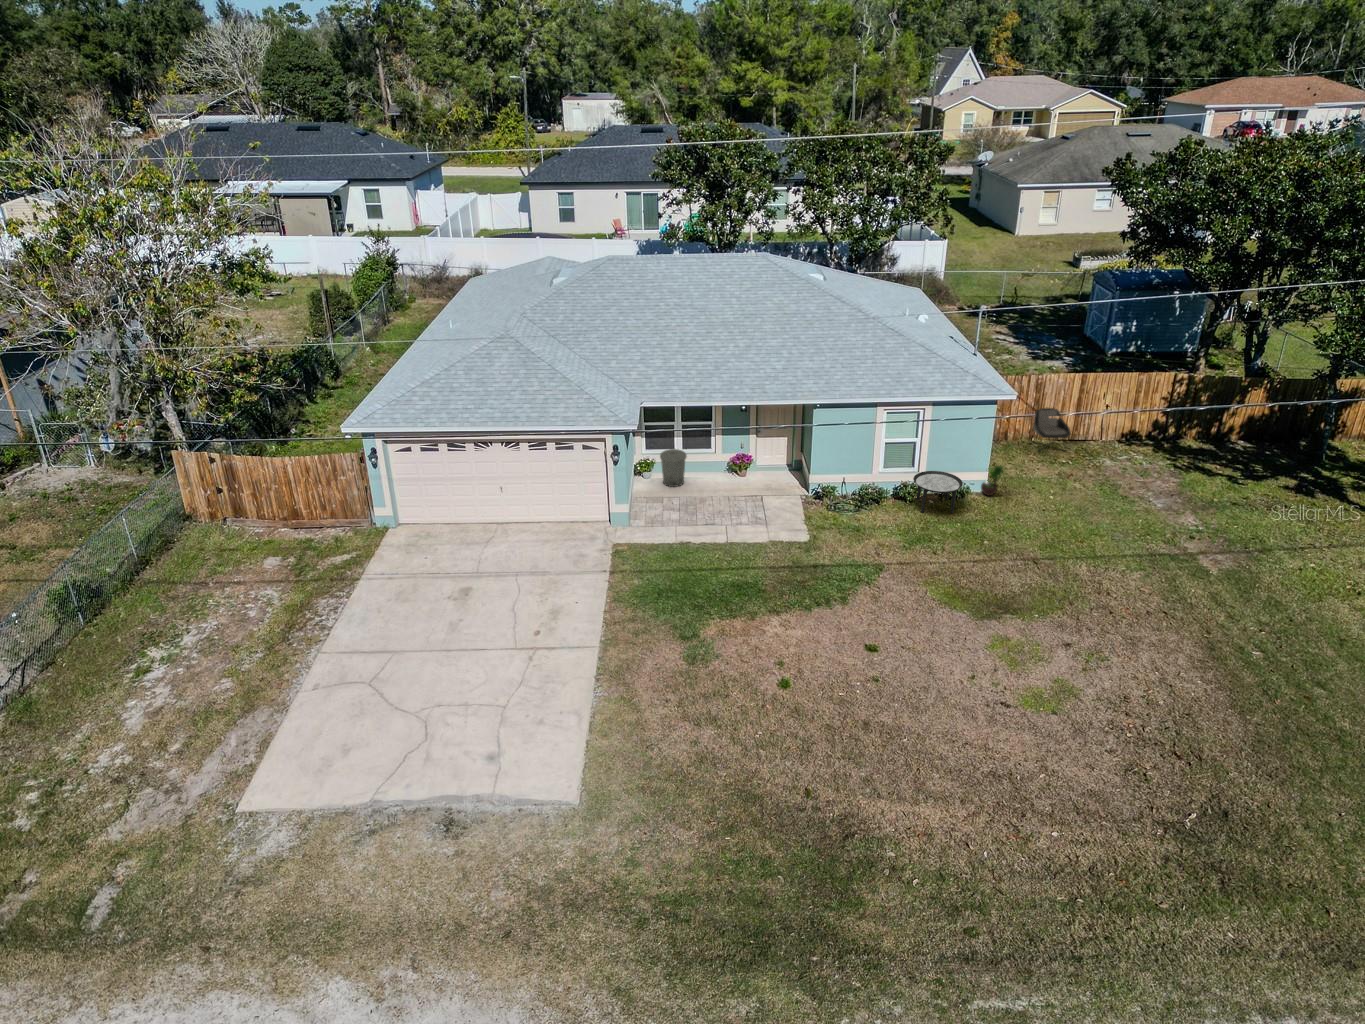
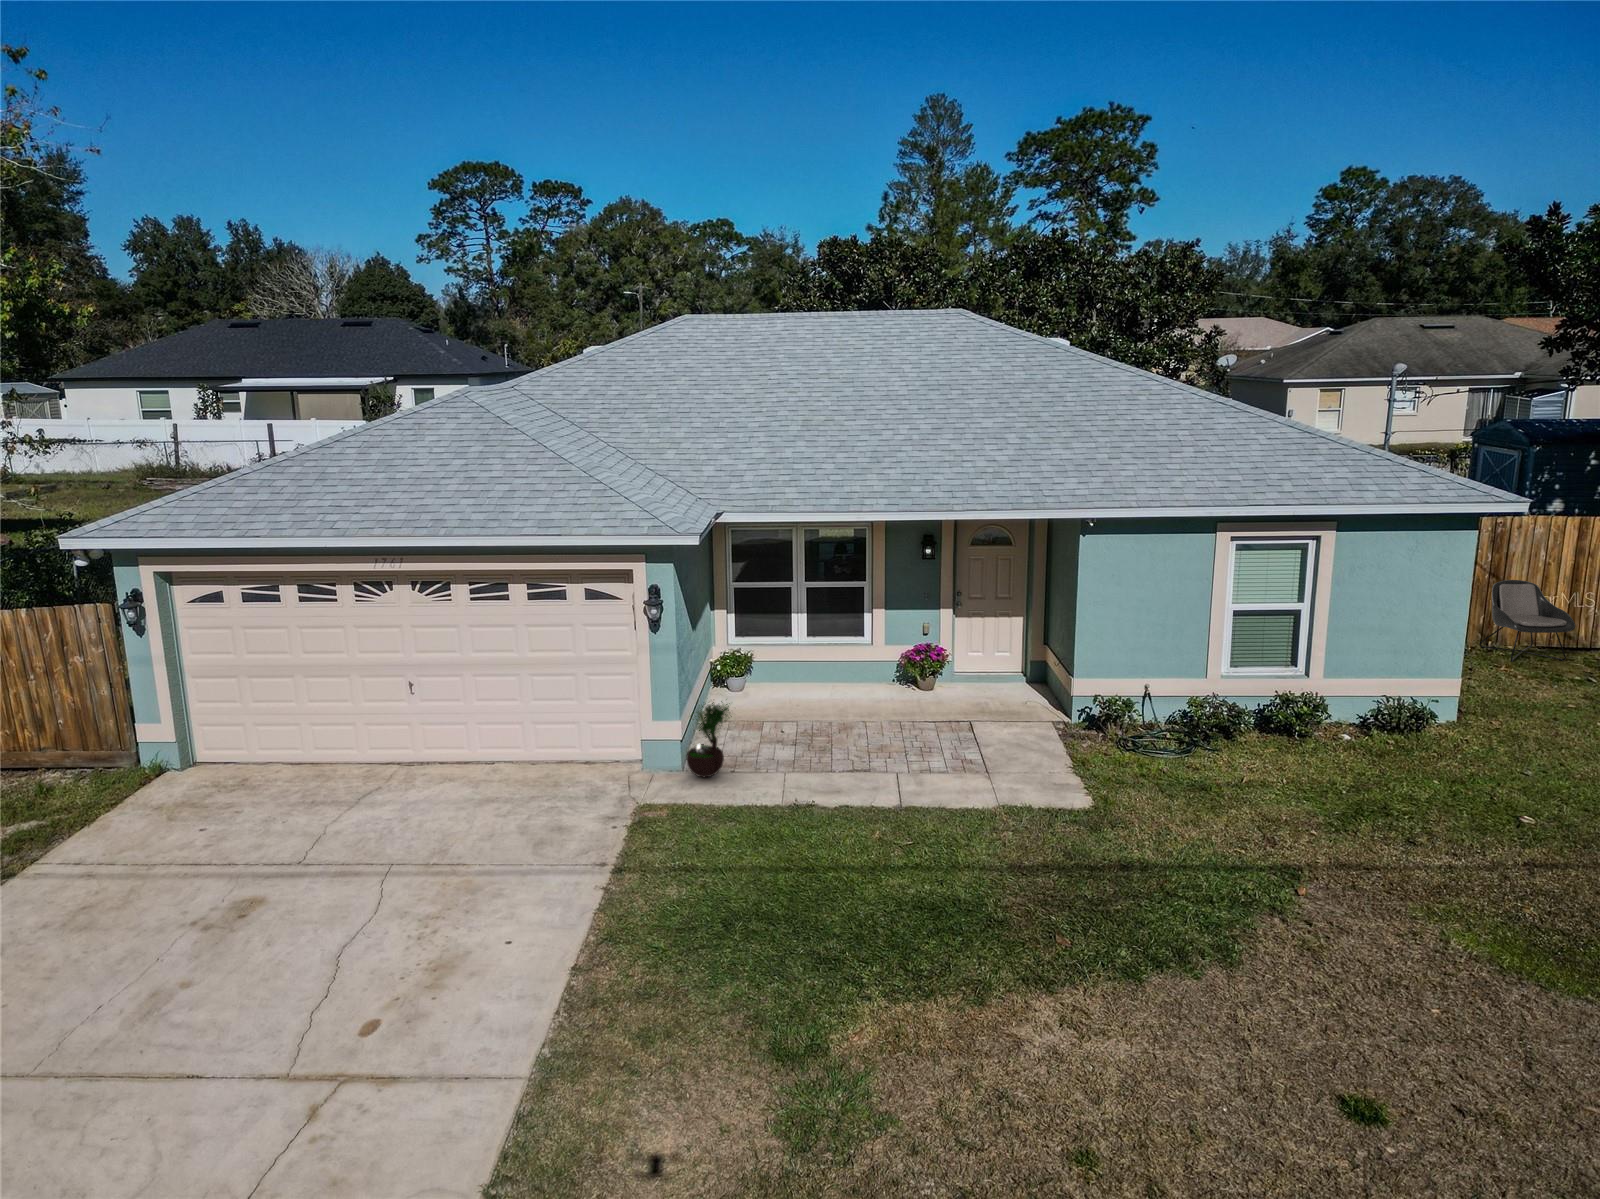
trash can: present [660,449,687,487] -> none [763,634,817,708]
potted tree: present [981,465,1003,495] -> present [686,701,732,777]
round table: present [913,471,963,513] -> none [1302,672,1419,759]

